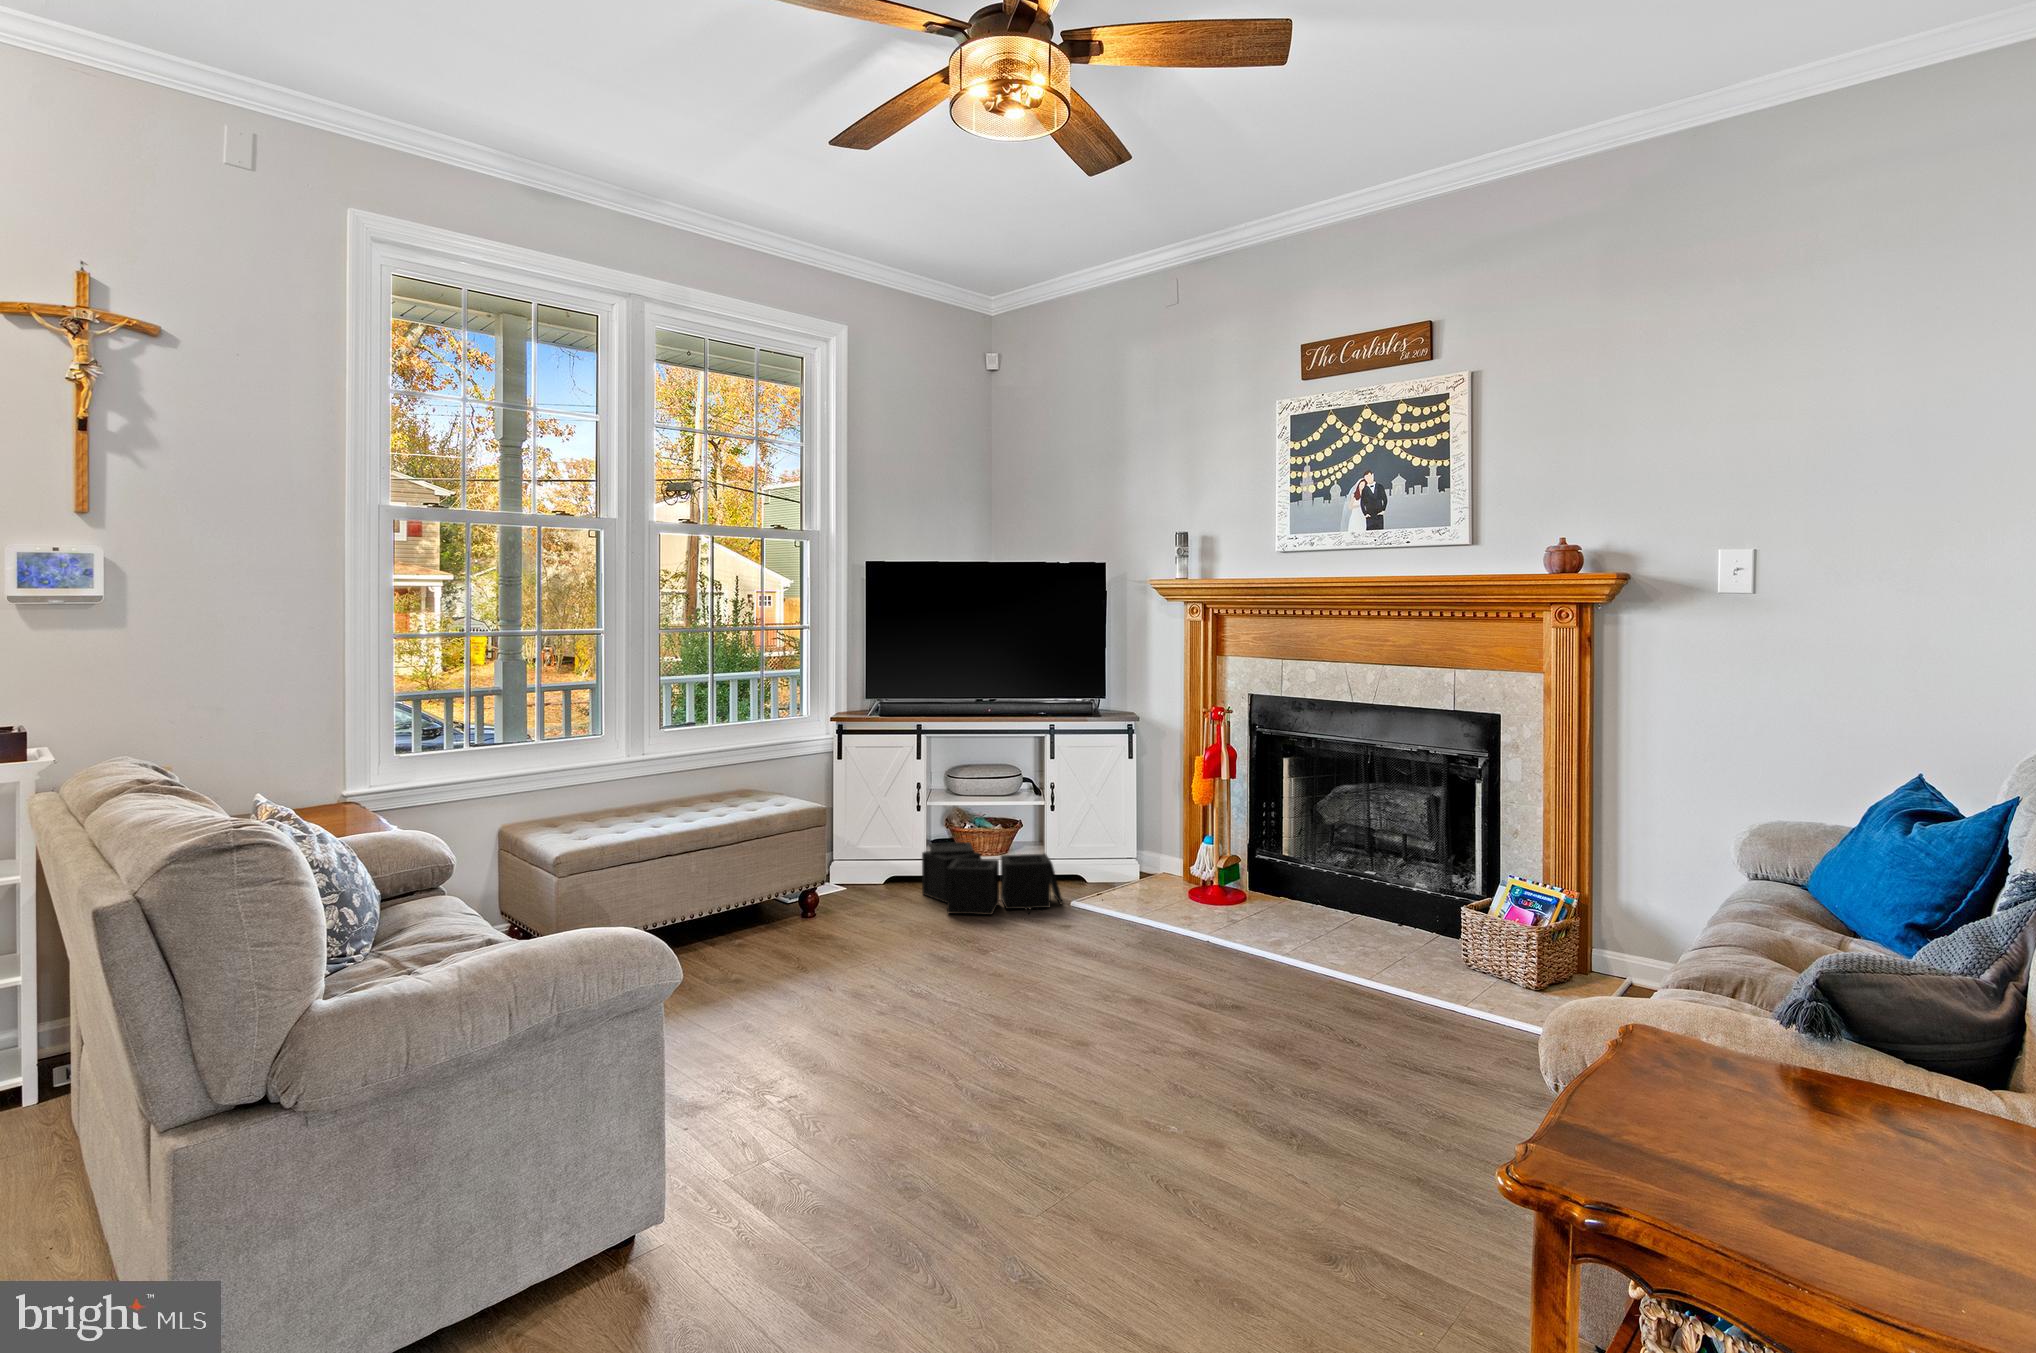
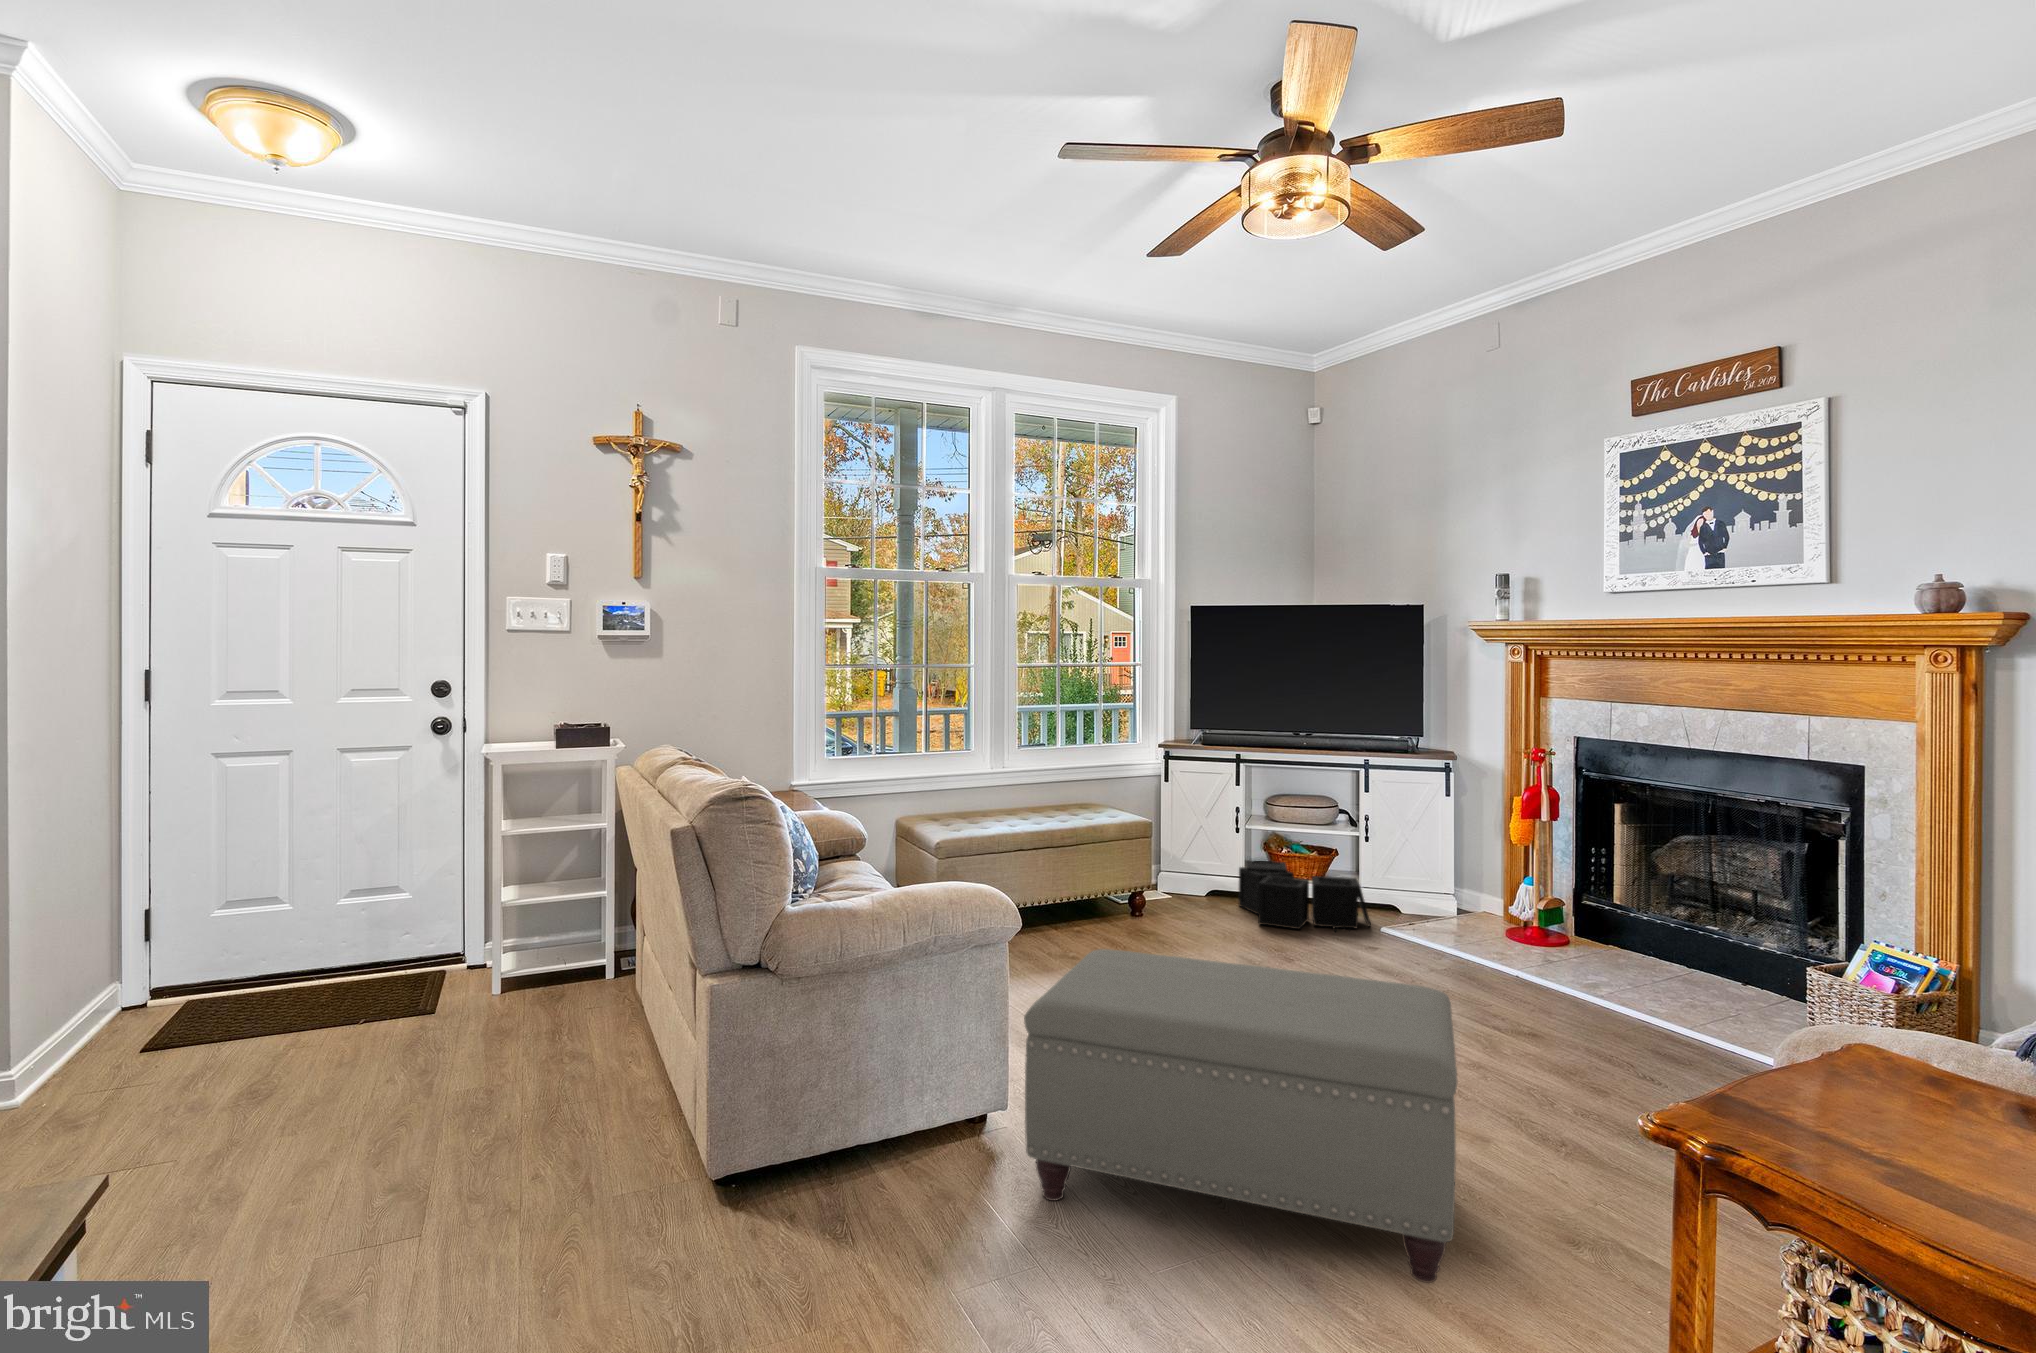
ottoman: none [729,973,1226,1298] -> present [1024,949,1458,1283]

